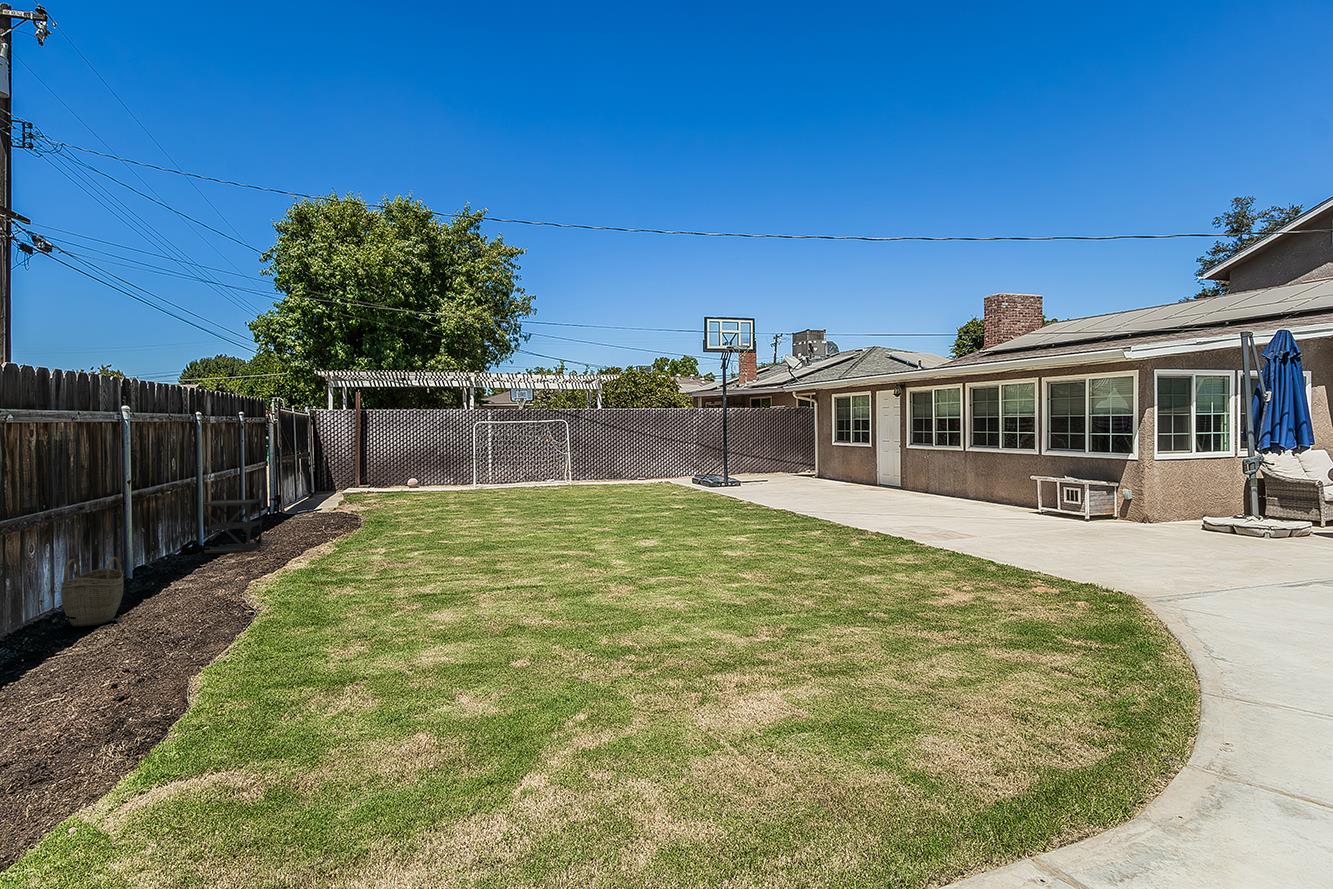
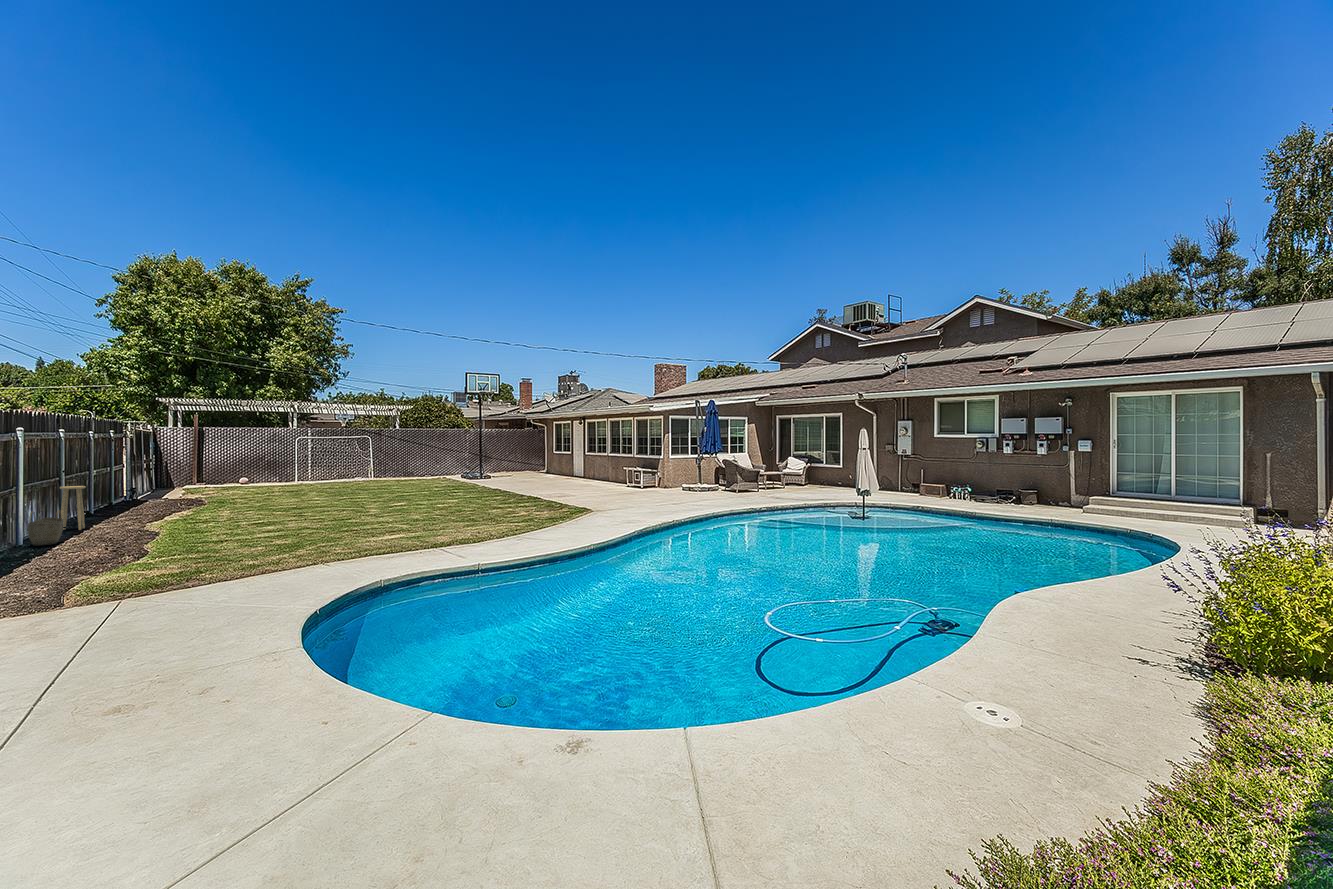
side table: present [203,499,262,554] -> none [85,486,132,520]
stool: none [143,503,182,582] -> present [60,486,86,530]

